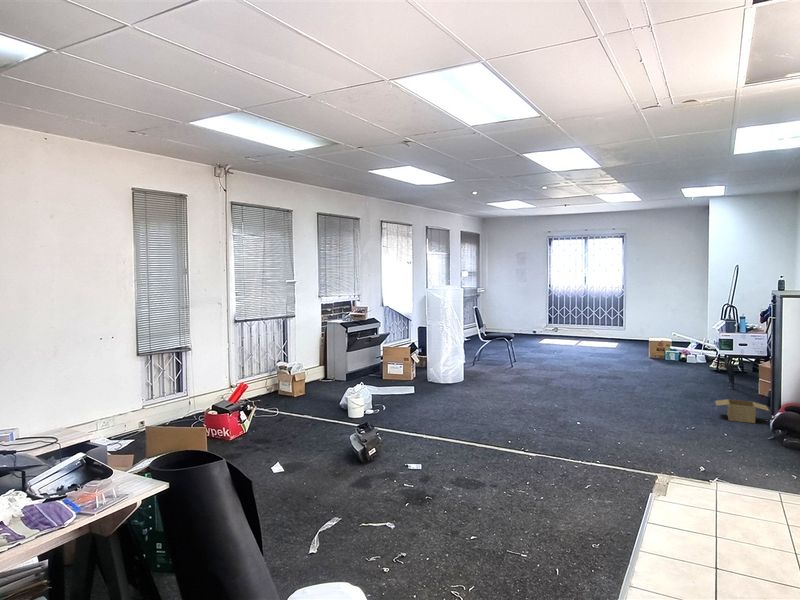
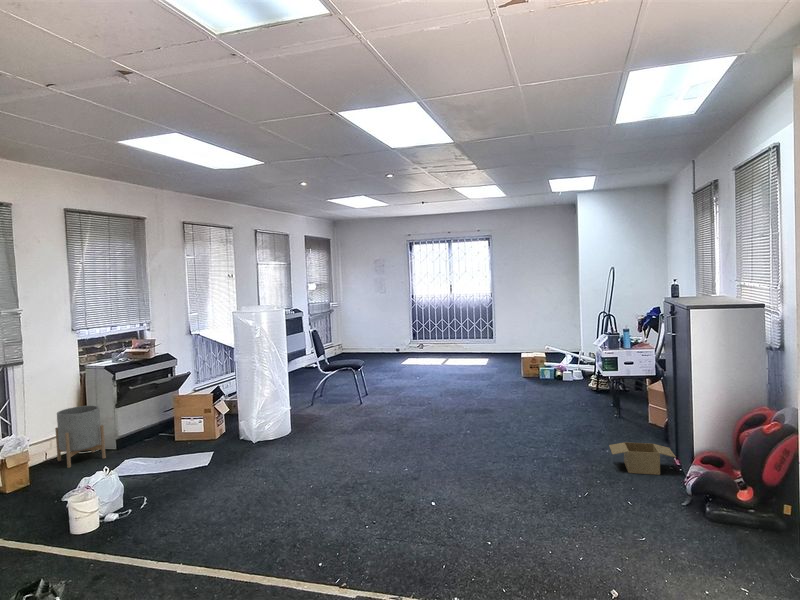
planter: none [312,349,341,387] -> present [55,406,106,468]

